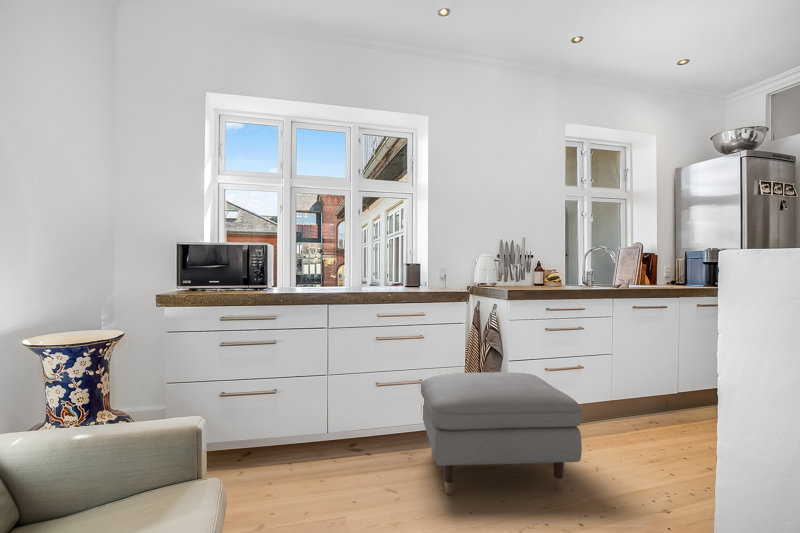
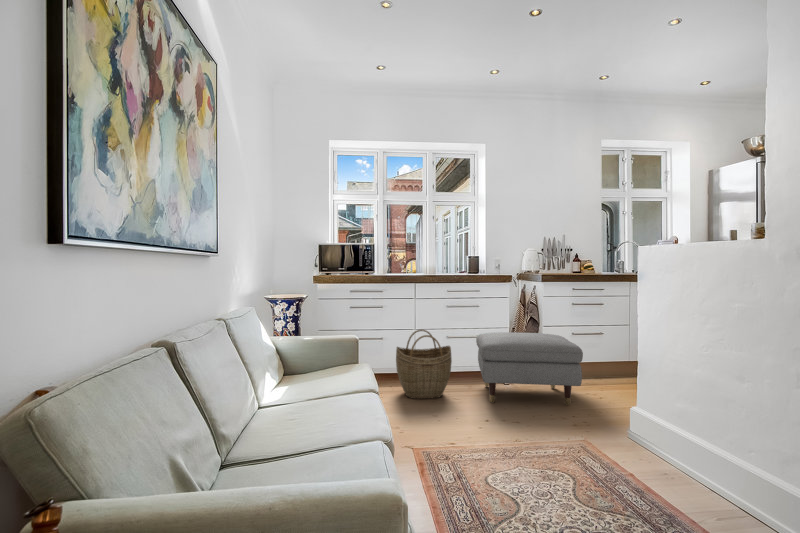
woven basket: none [295,375,385,496] -> present [396,330,452,399]

